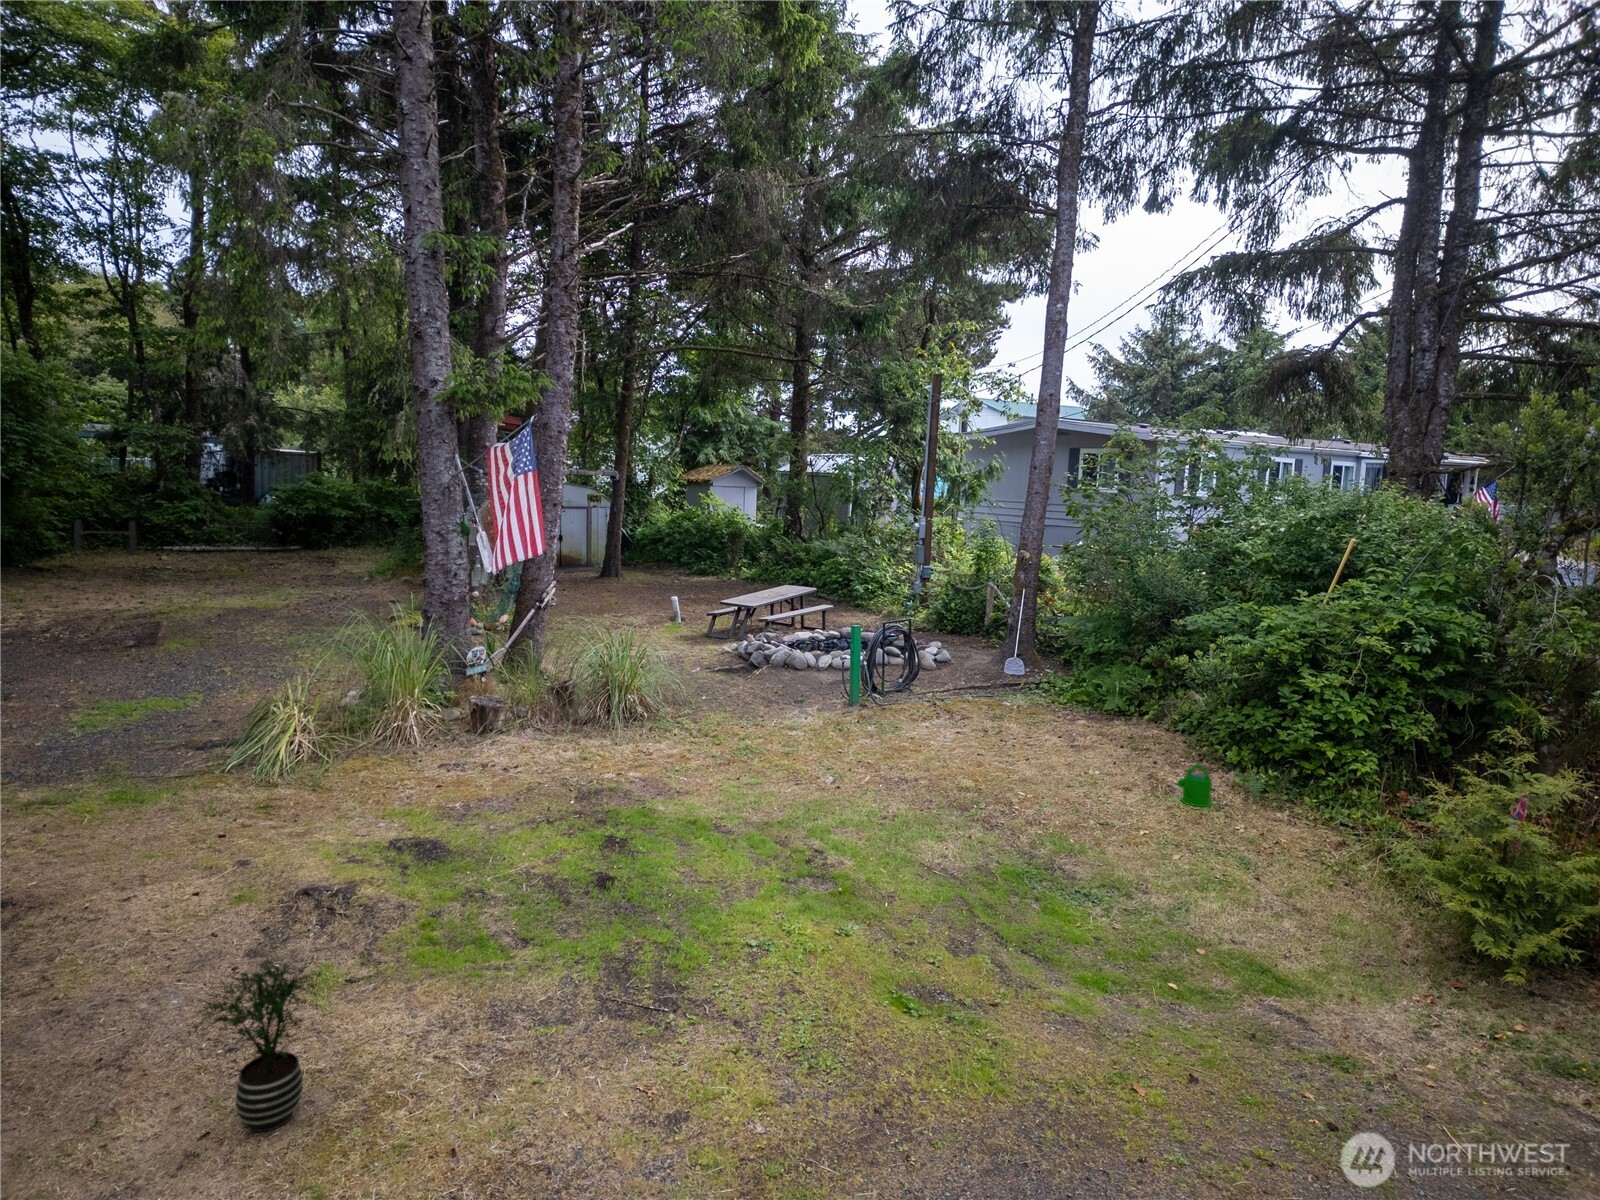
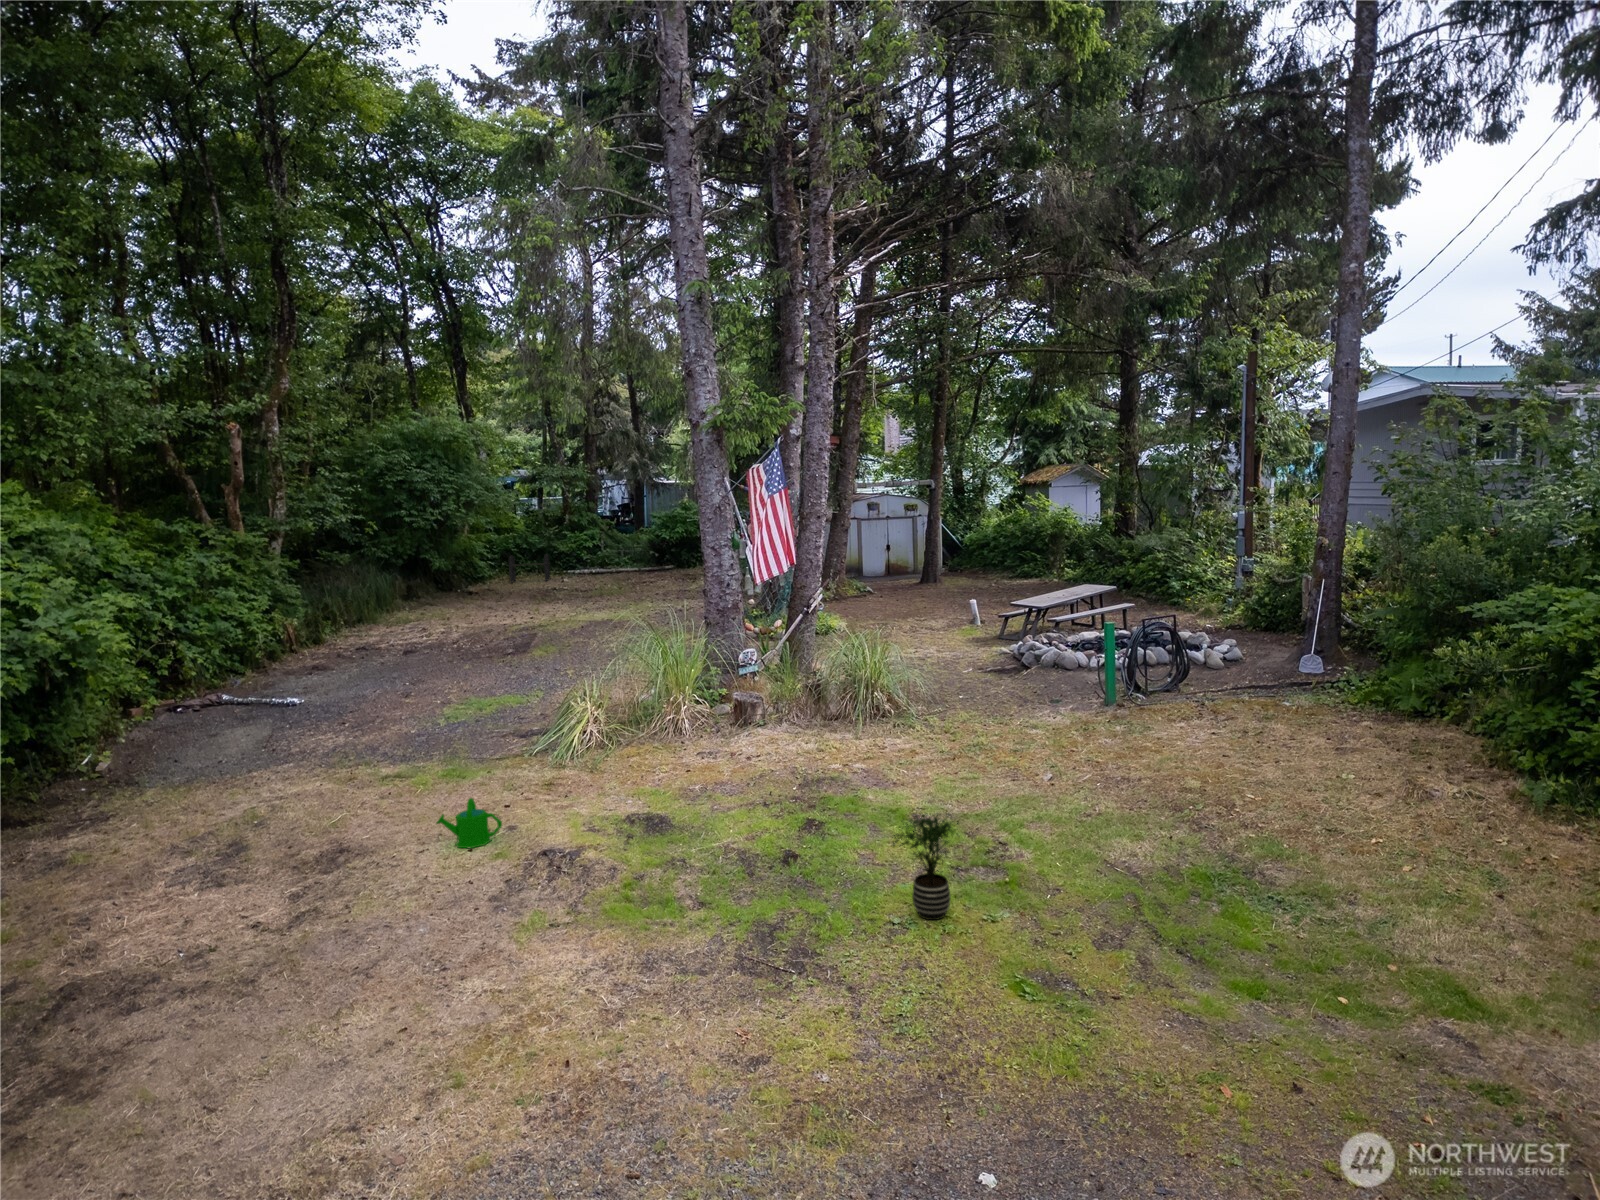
watering can: present [1177,764,1212,807] -> present [437,798,502,848]
potted plant: present [195,957,322,1132] -> present [892,813,958,920]

